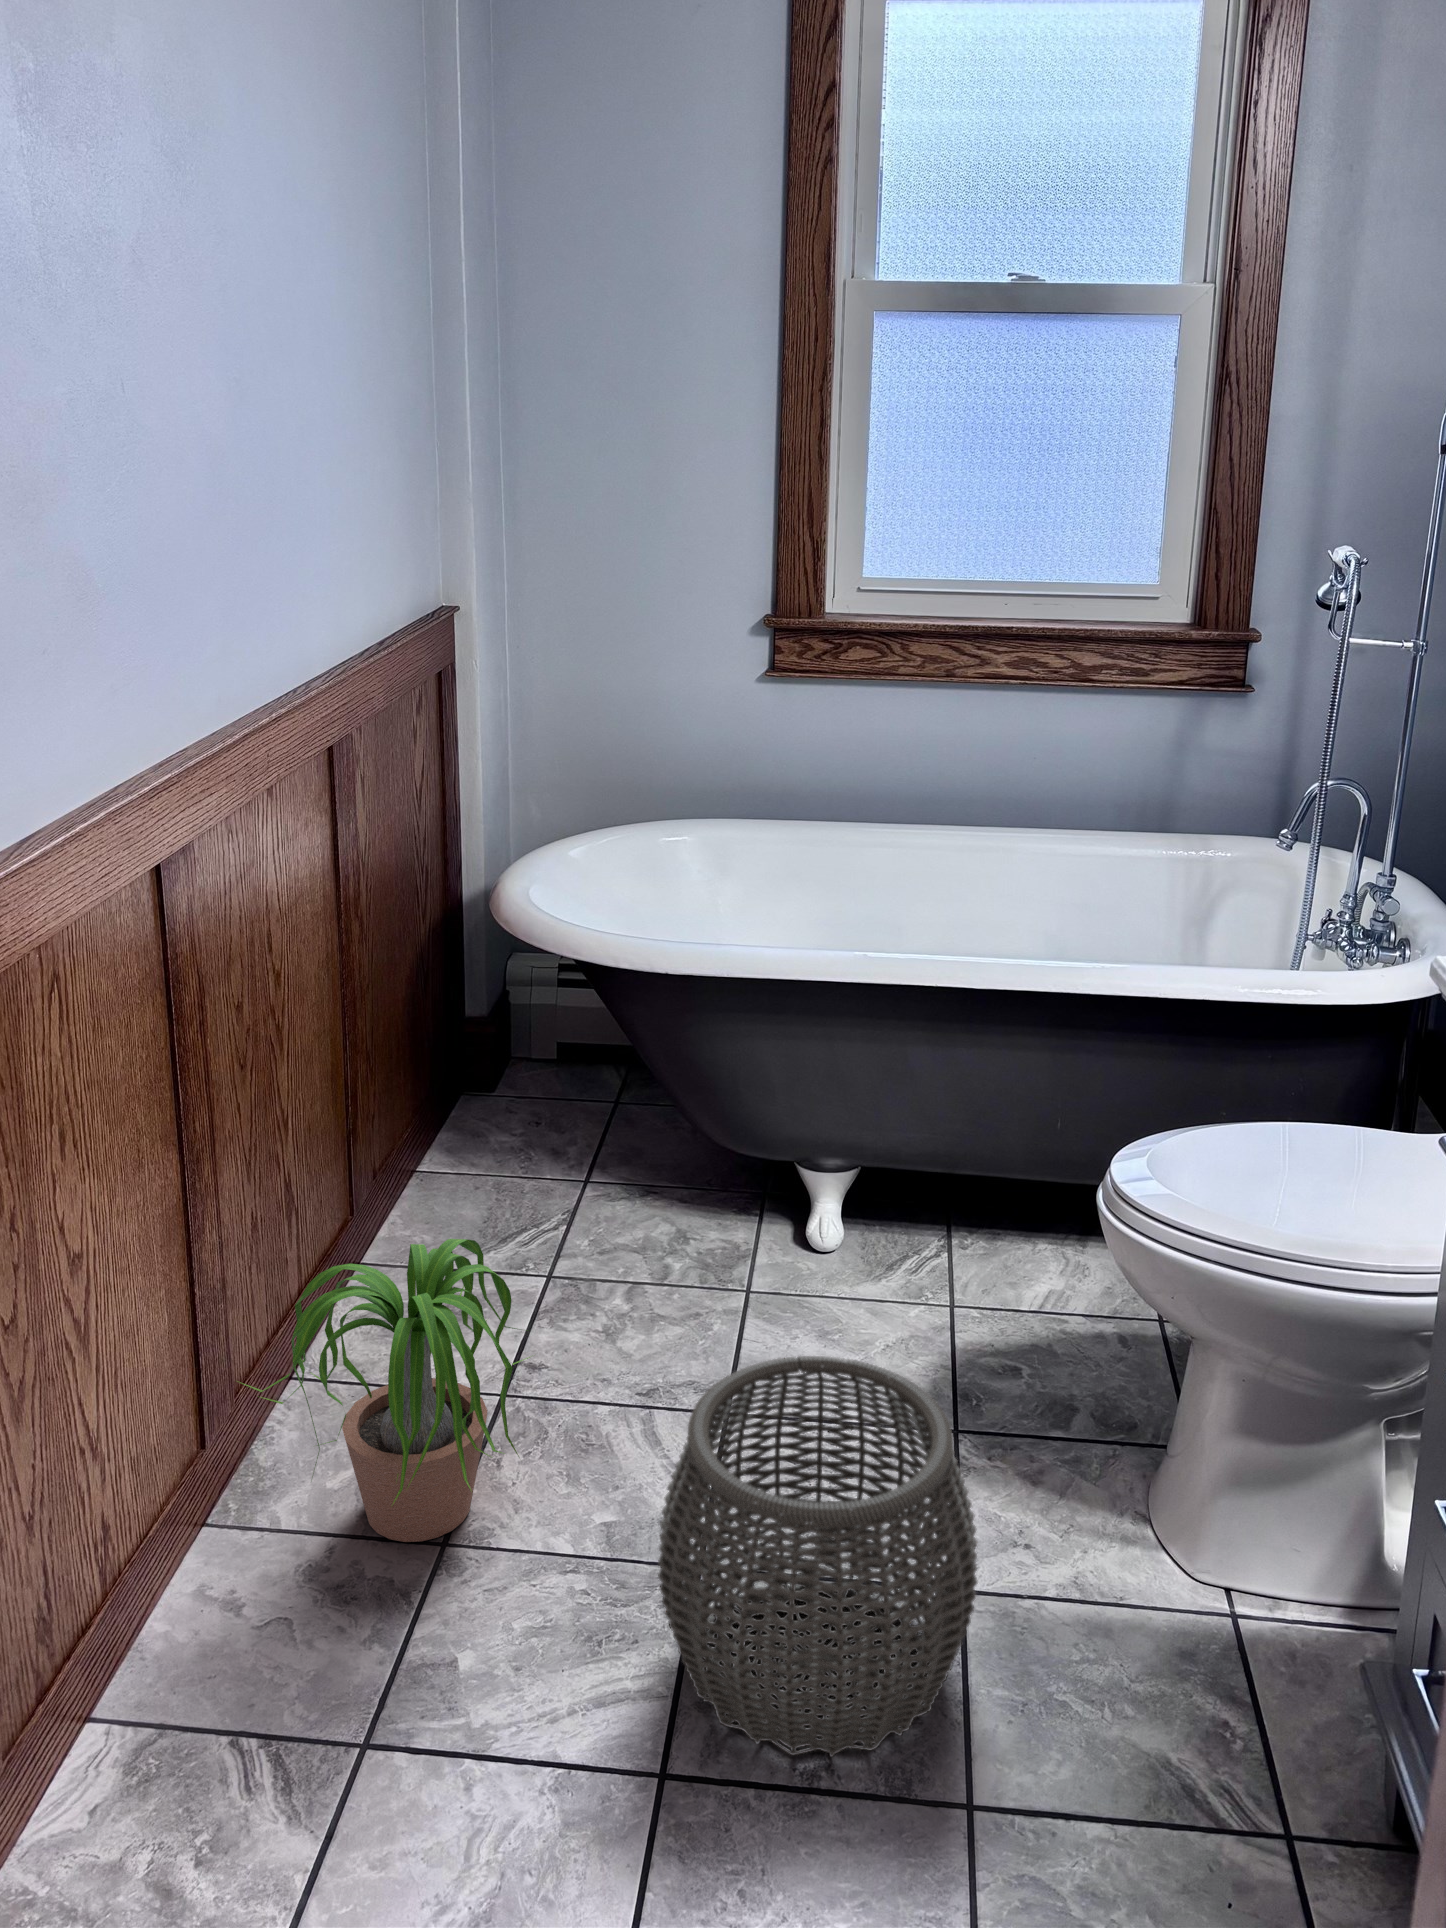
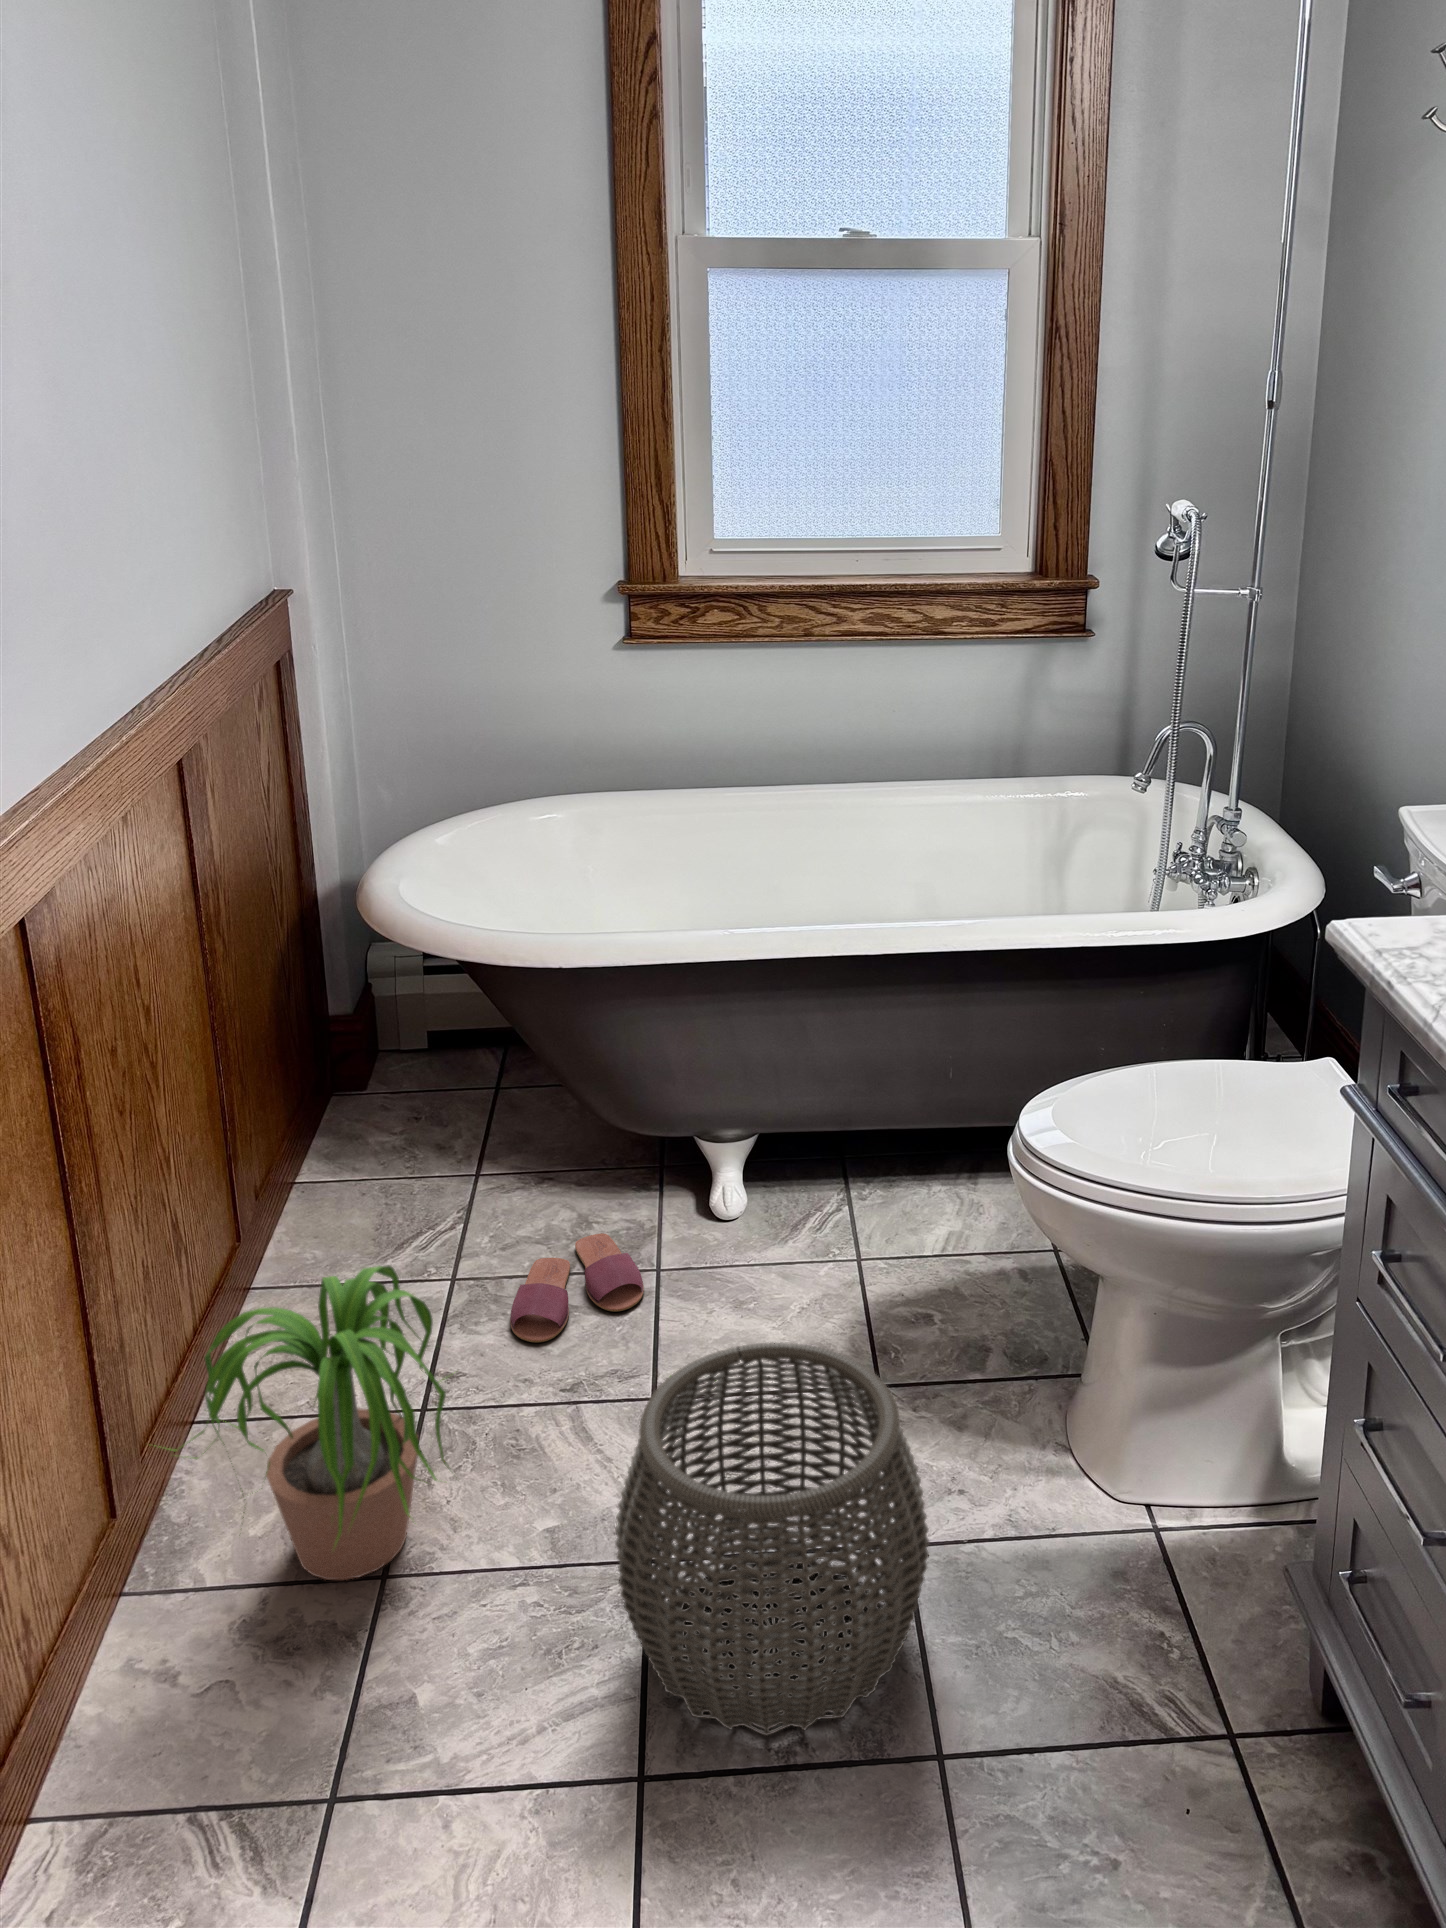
slippers: none [597,1250,731,1345] -> present [510,1233,644,1342]

